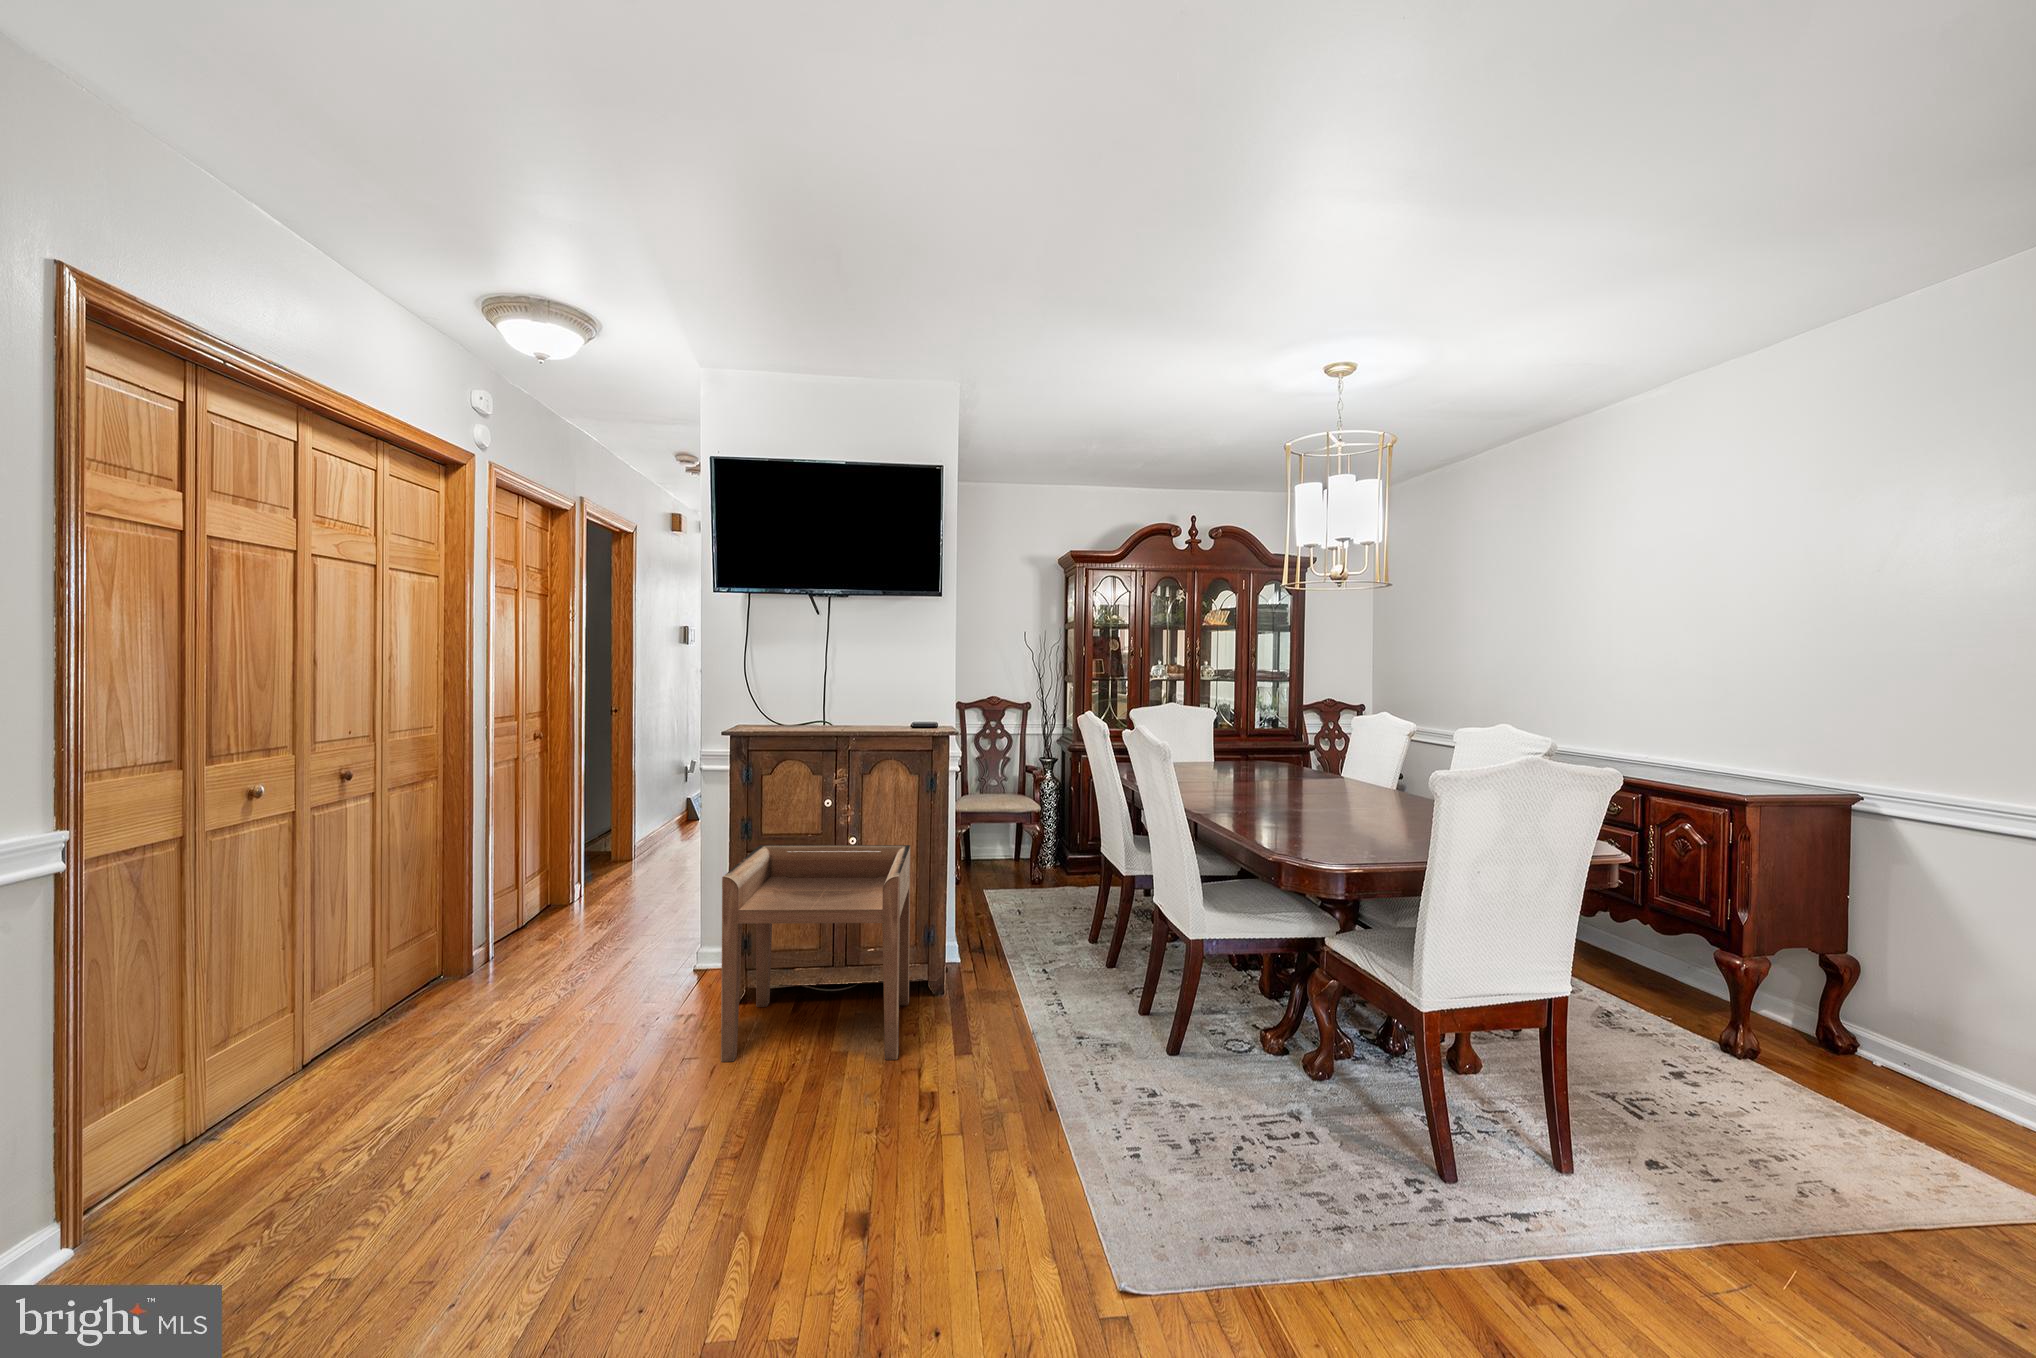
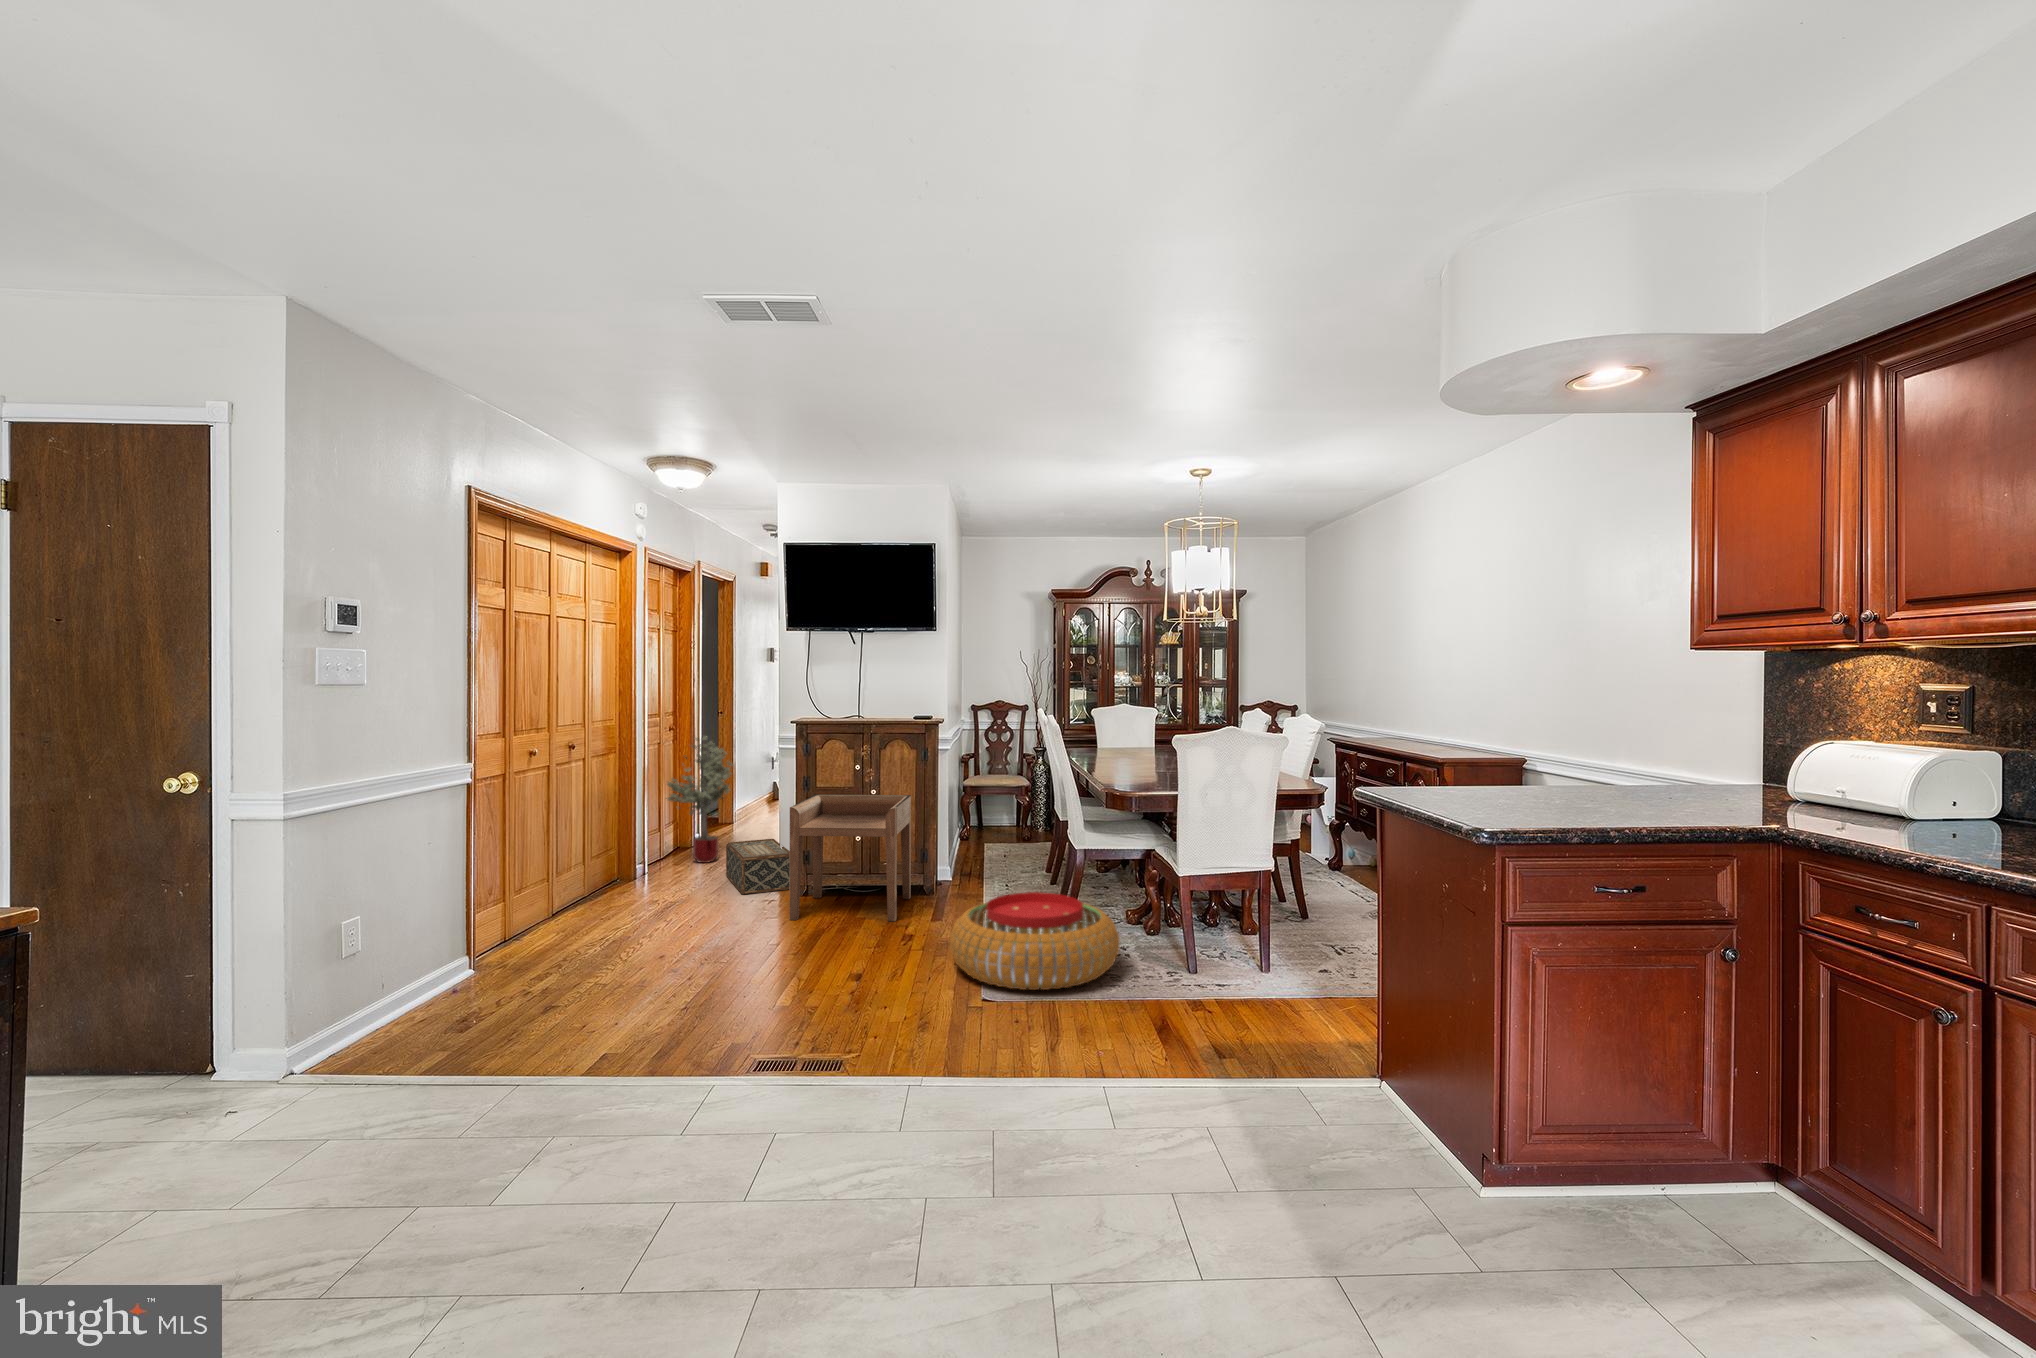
potted tree: none [524,747,632,934] -> present [667,736,732,863]
woven basket: none [618,902,725,1002] -> present [726,839,790,894]
pouf: none [1023,1031,1329,1255] -> present [950,892,1119,990]

